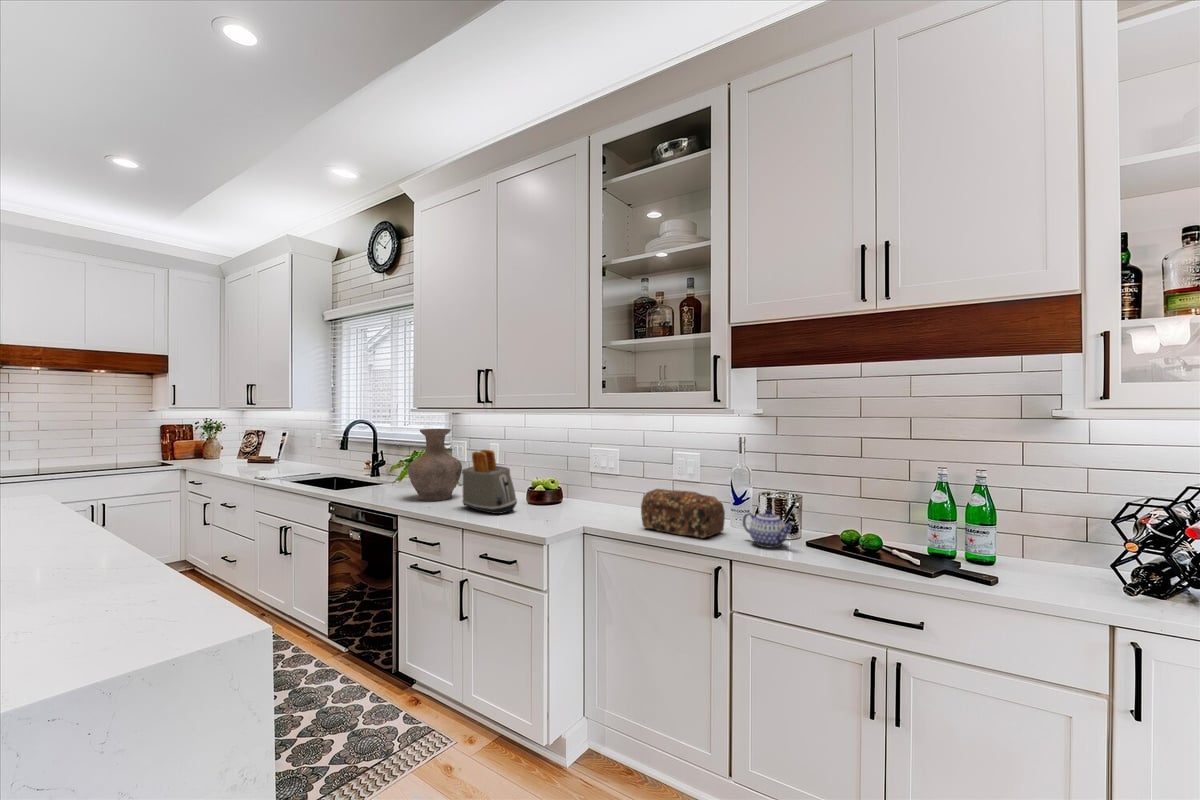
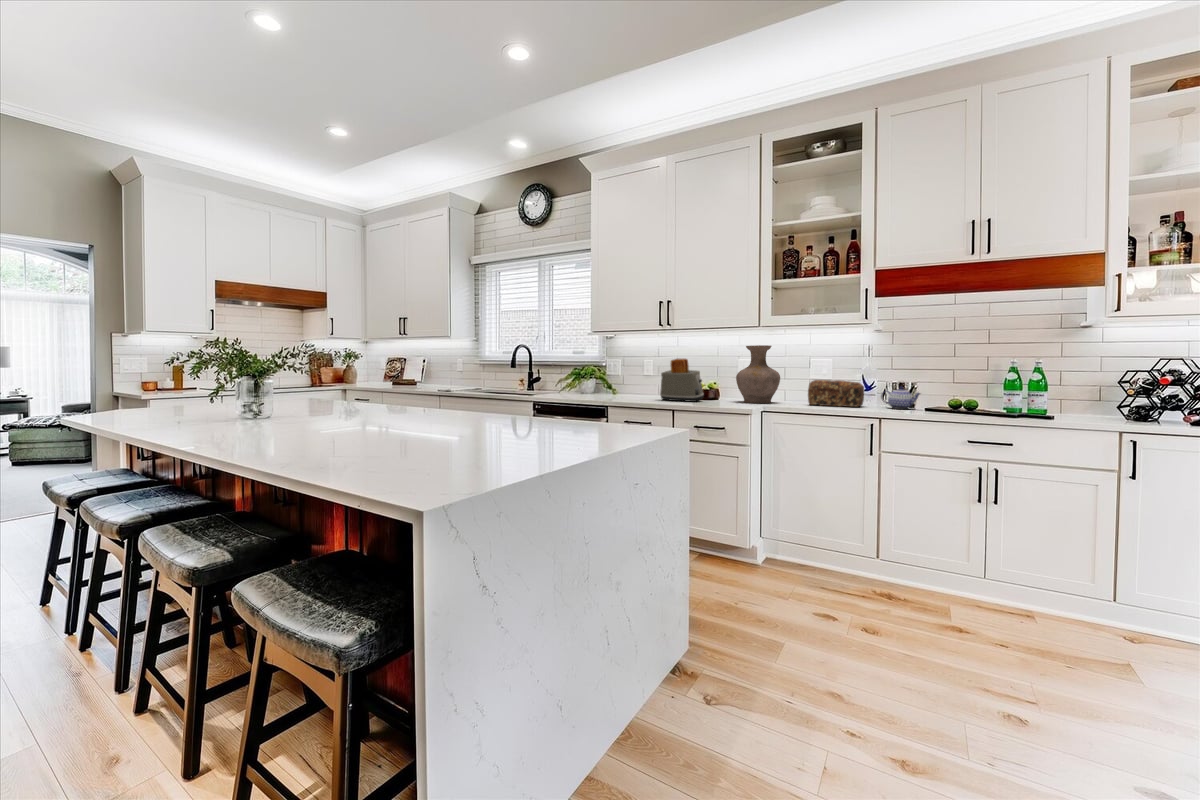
vase: present [408,429,462,501] -> present [736,345,780,403]

